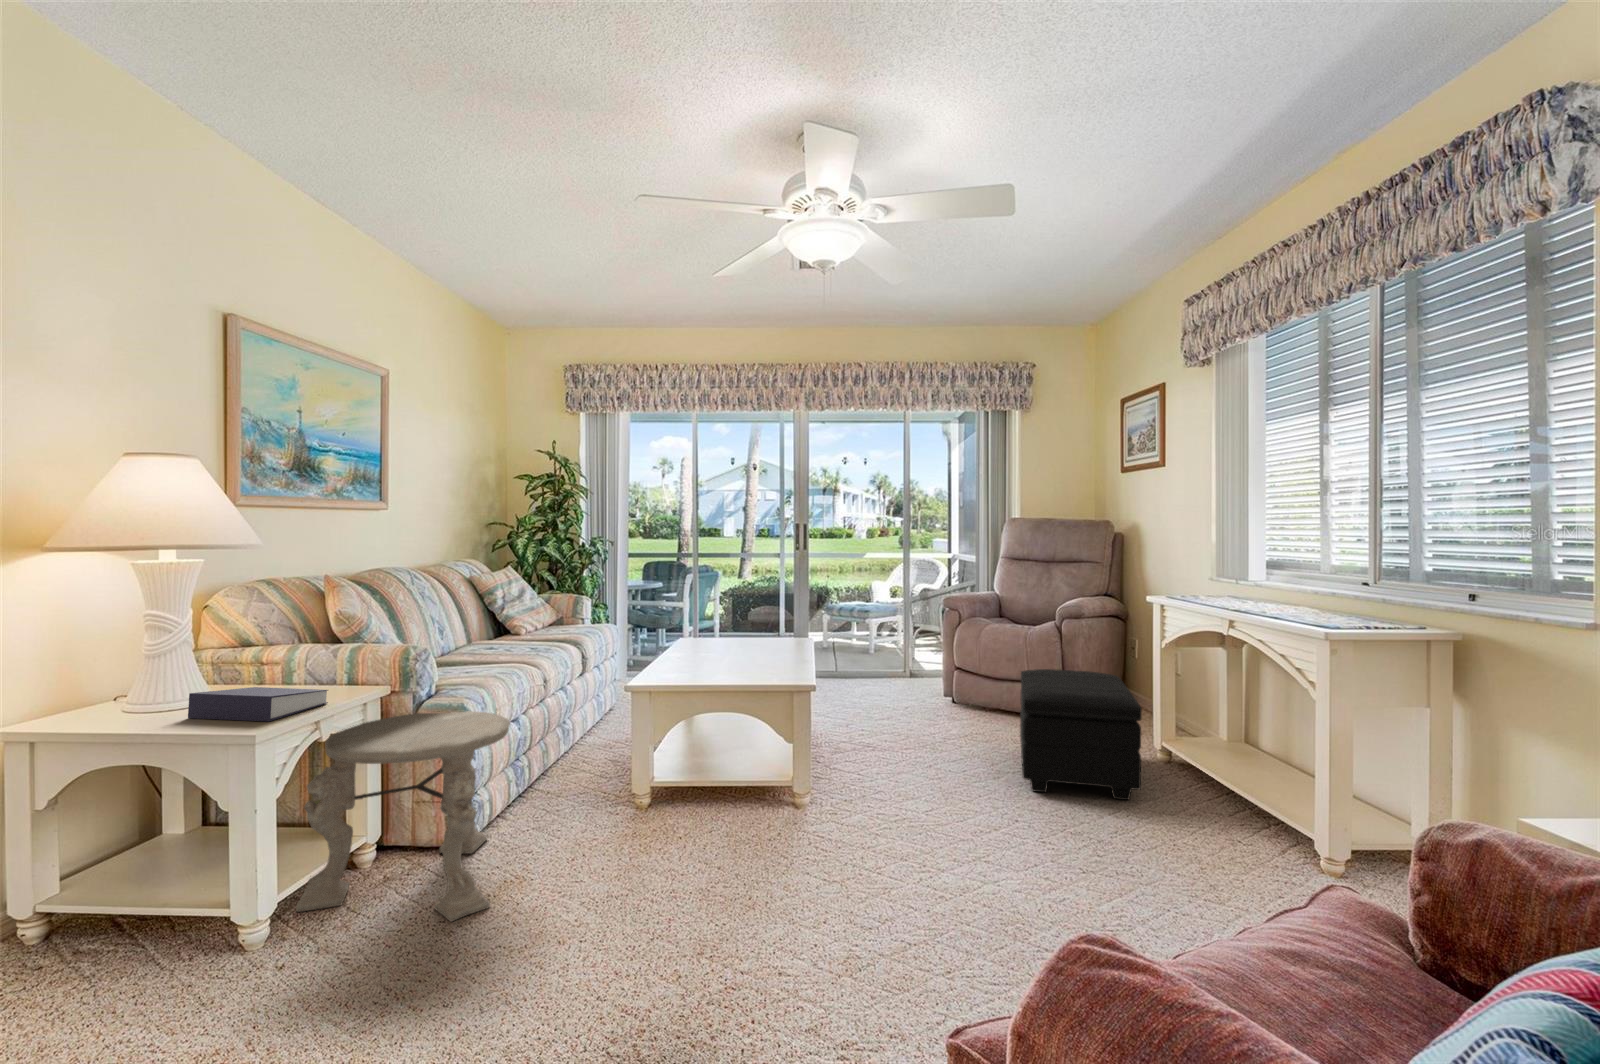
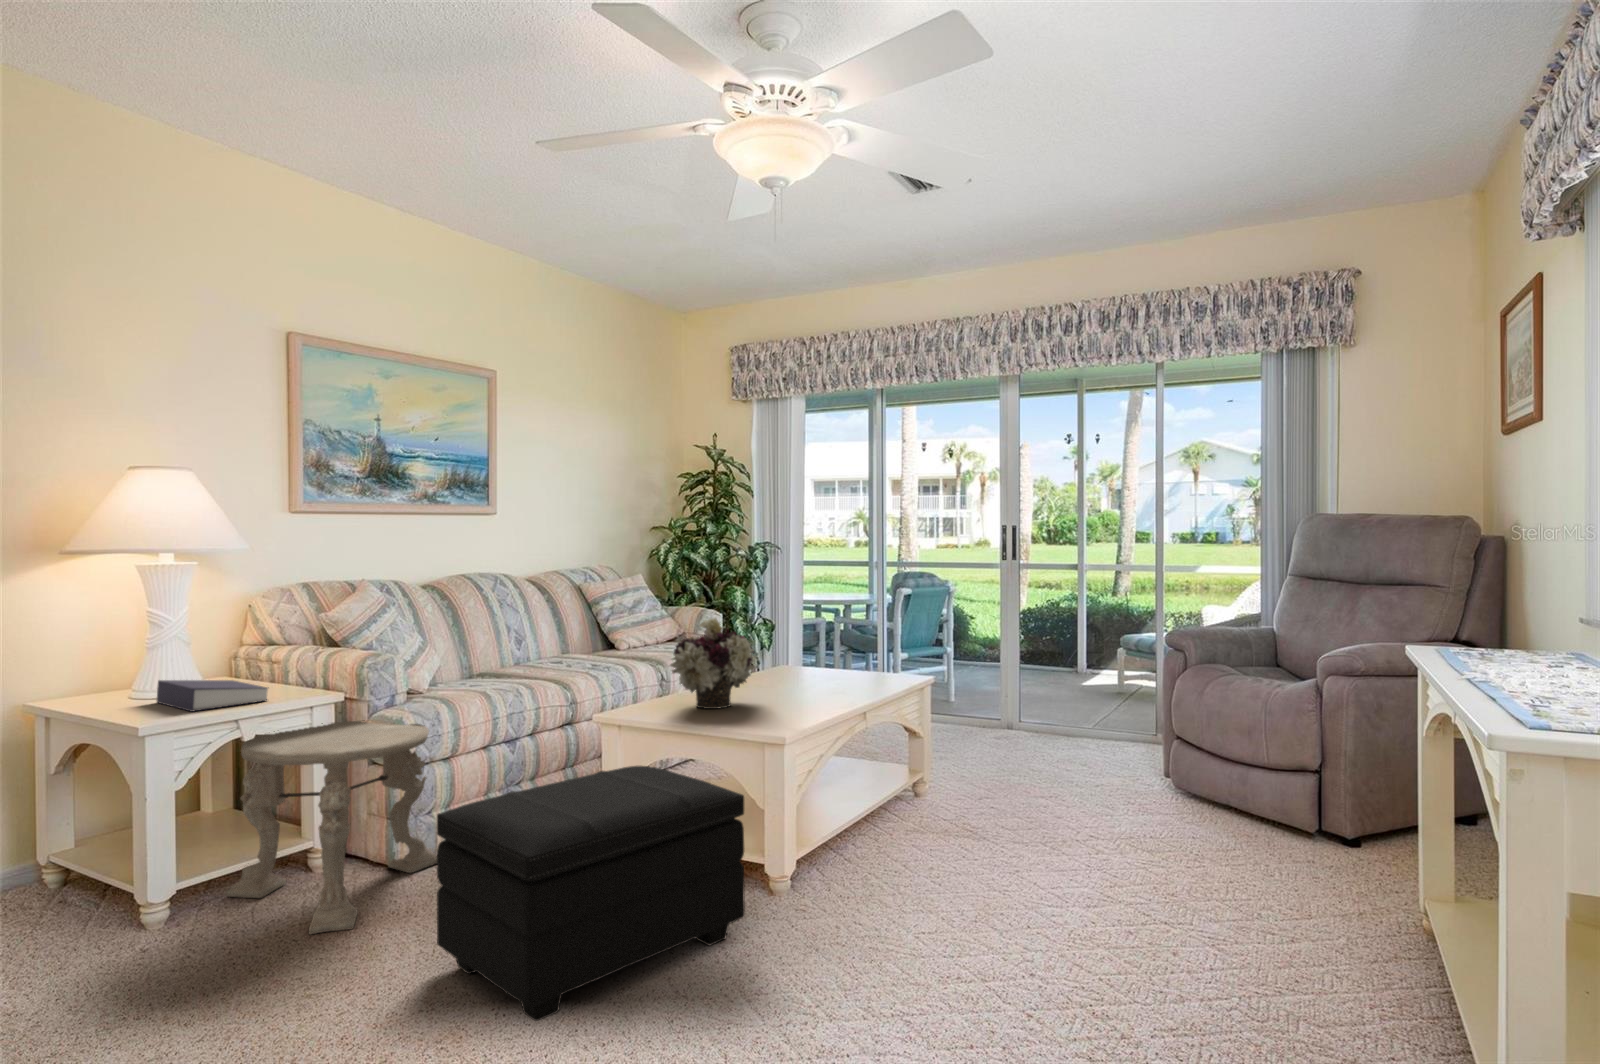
flower arrangement: none [680,599,743,674] -> present [670,618,755,709]
footstool: present [1020,669,1142,800] -> present [437,766,745,1021]

